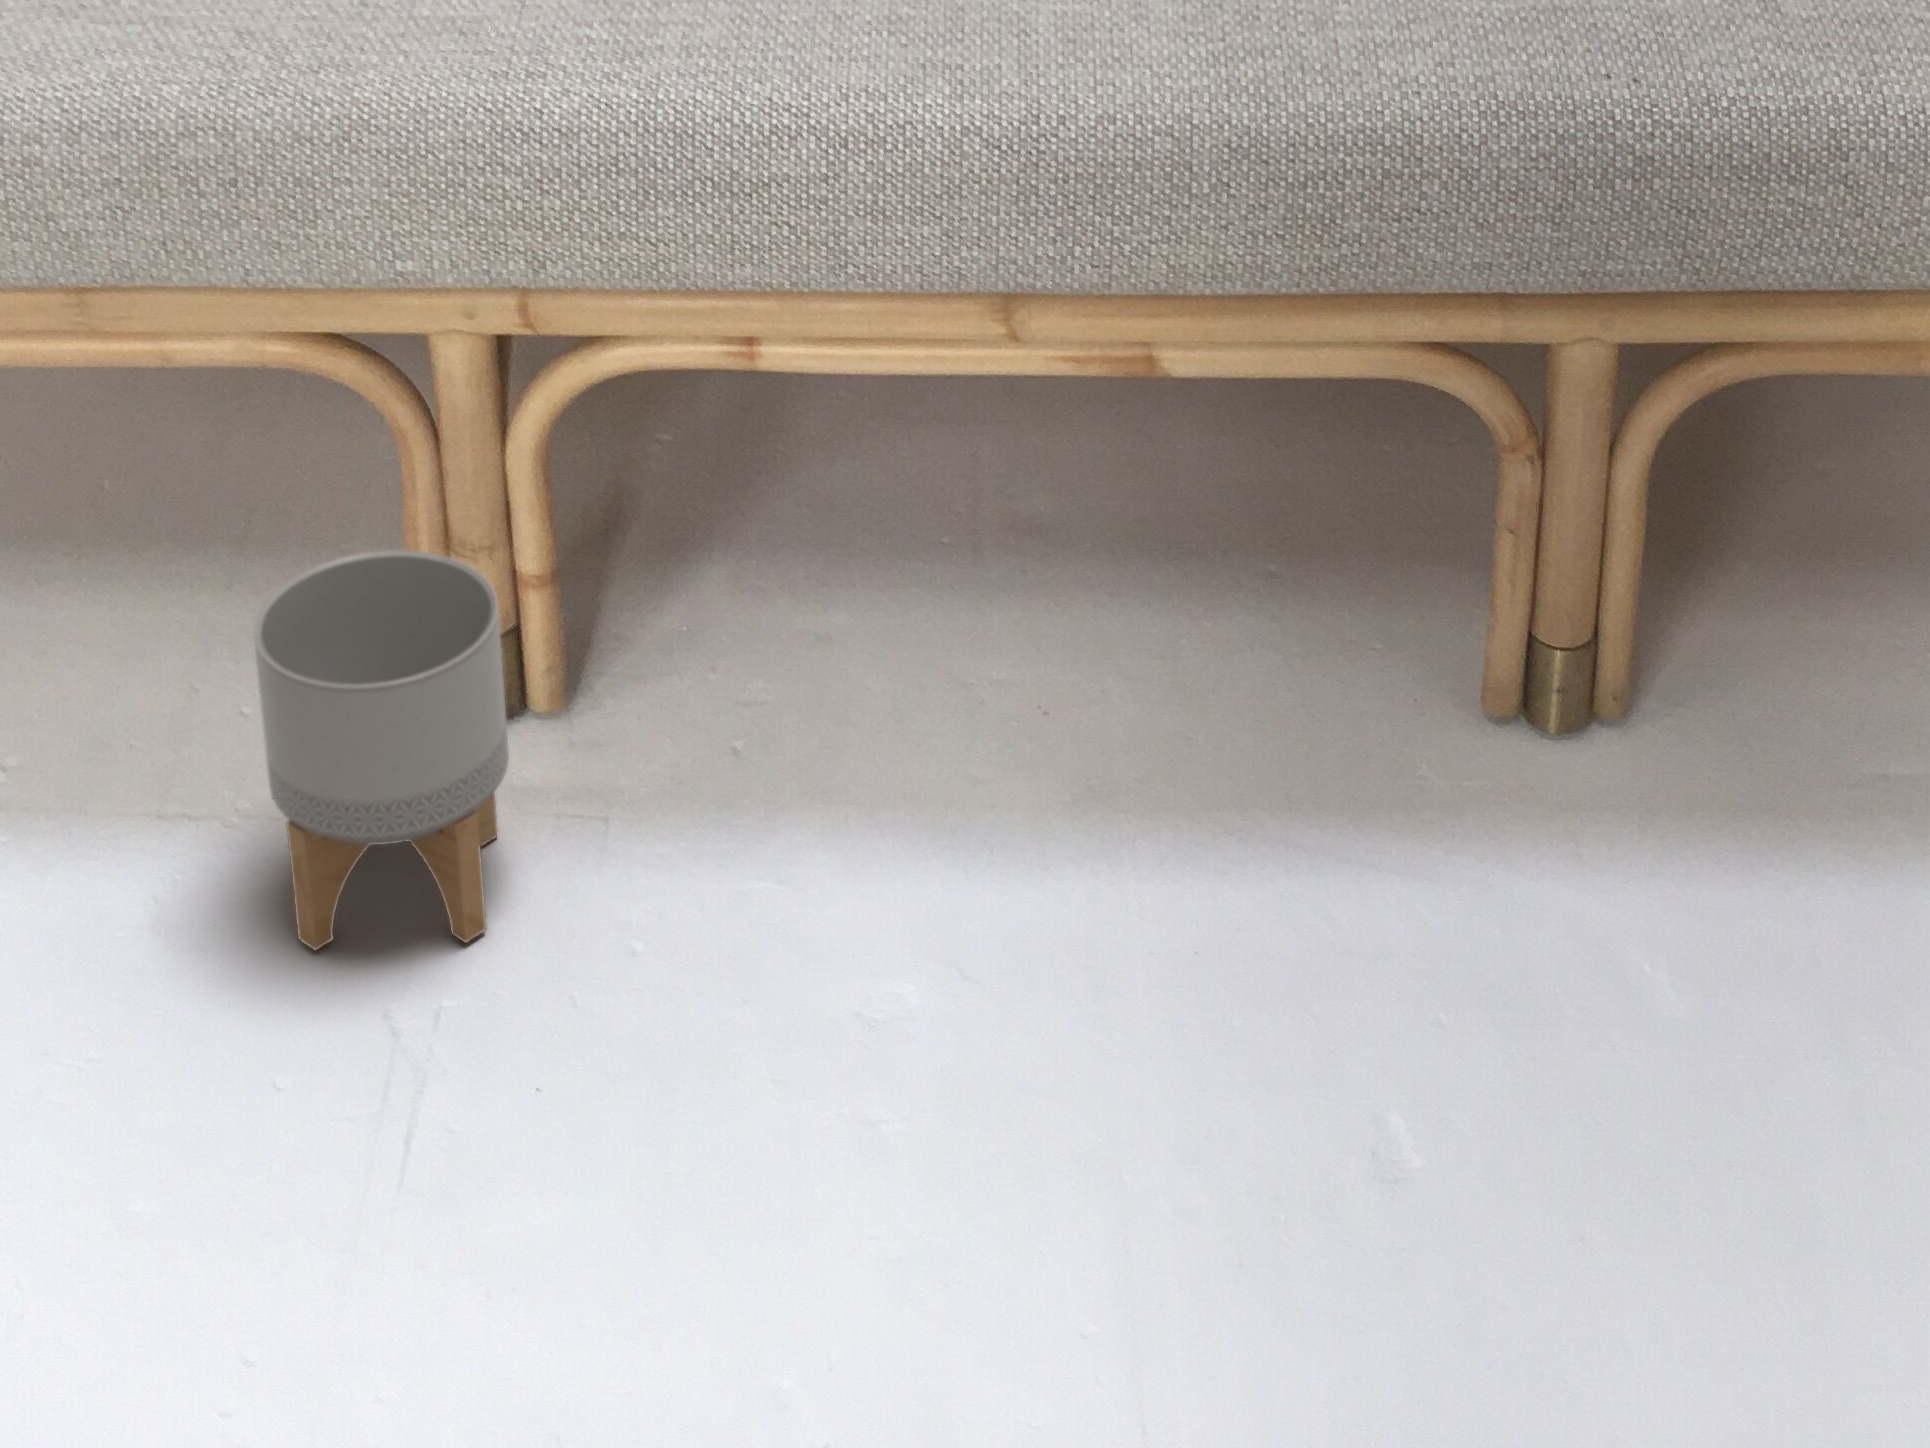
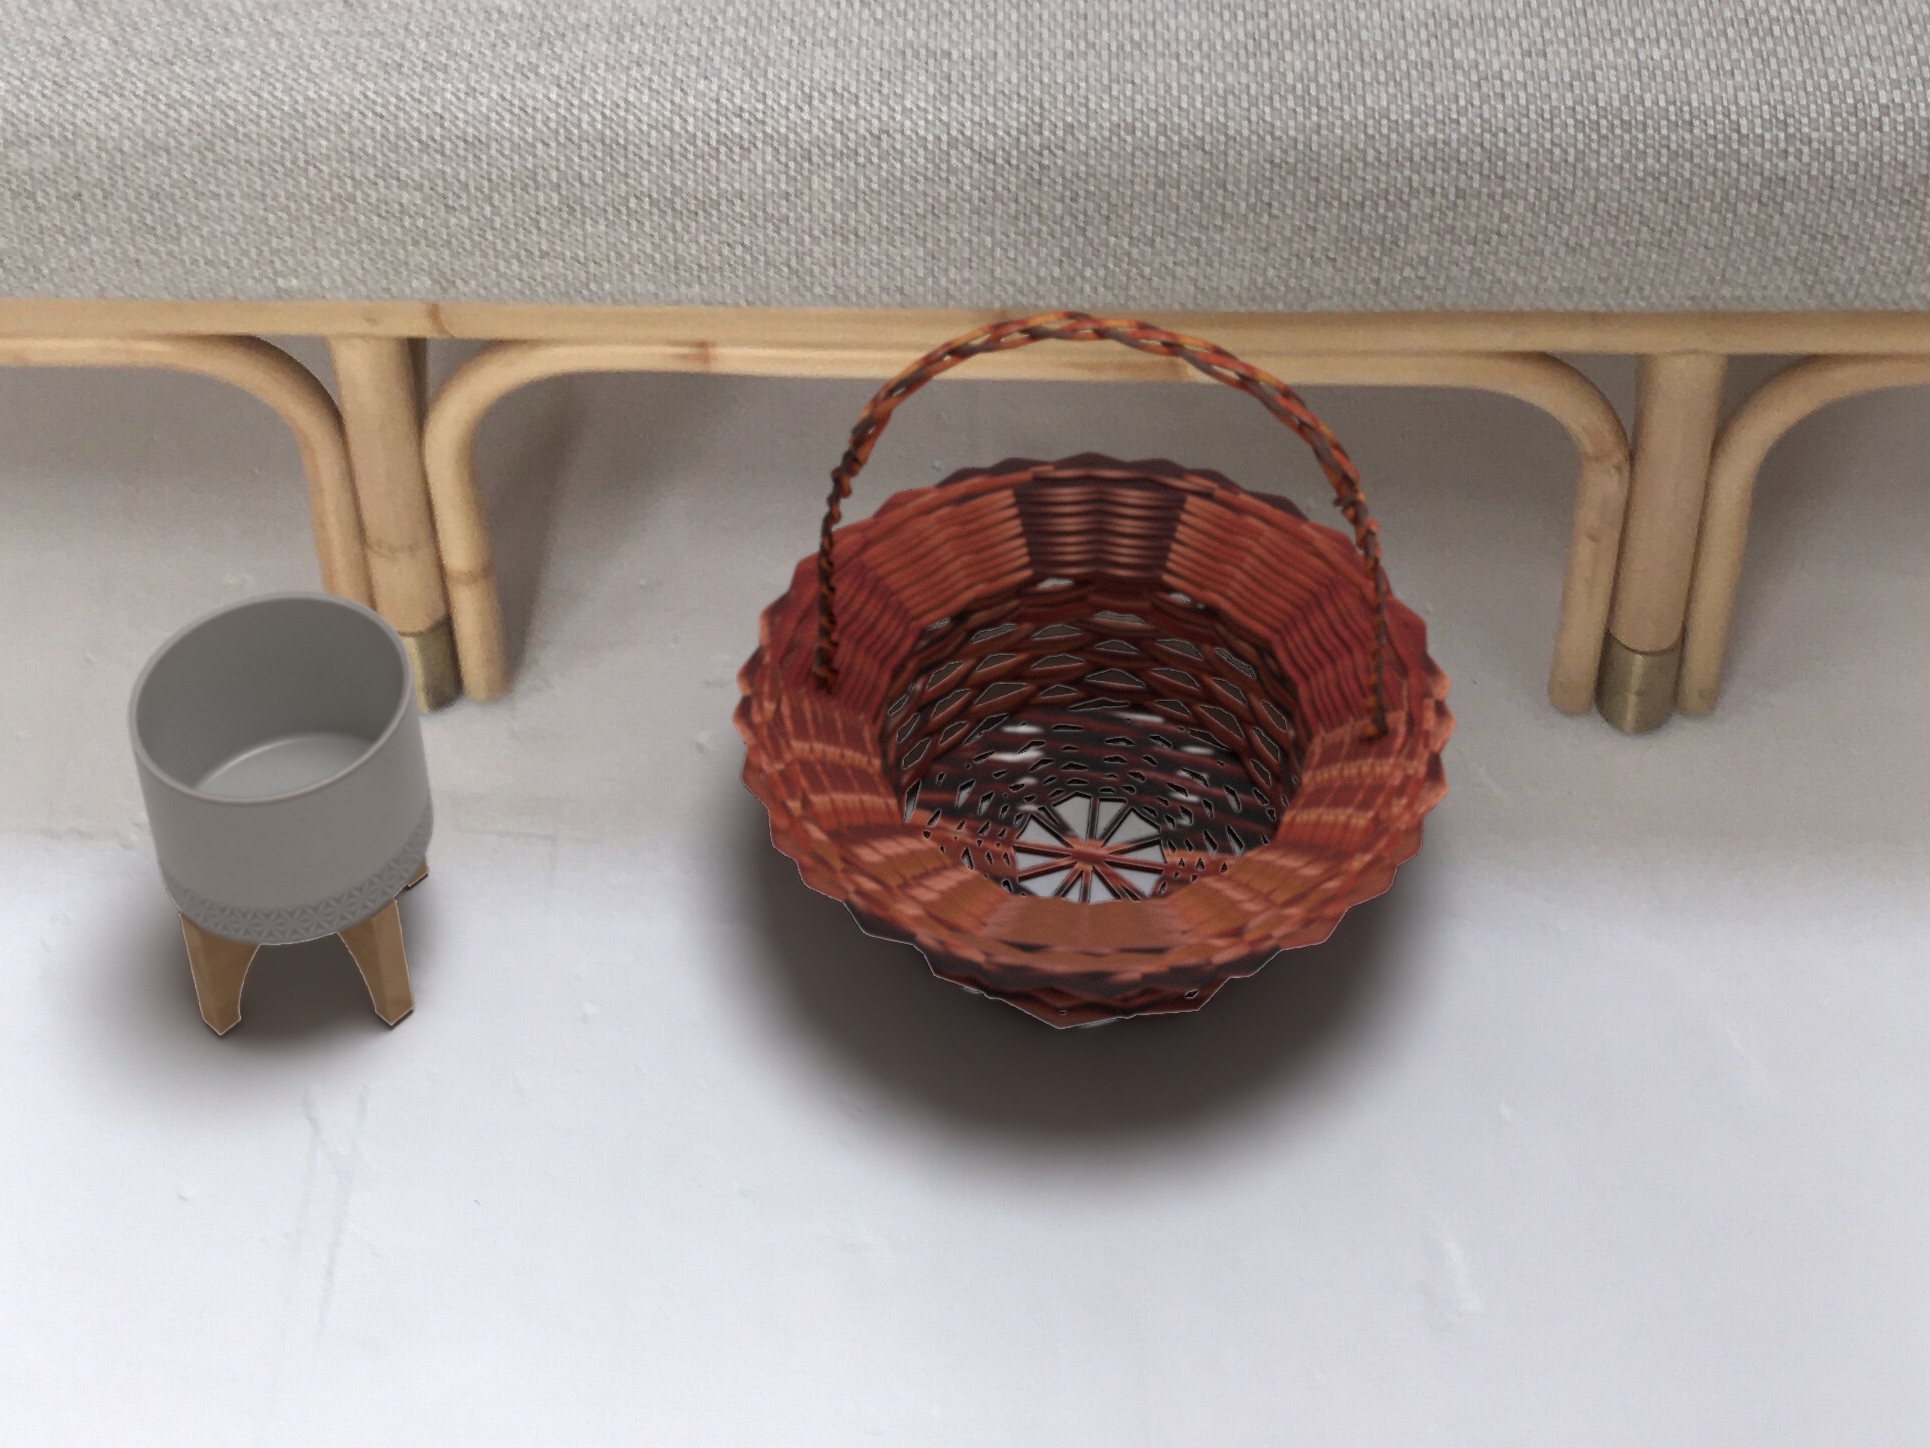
basket: none [770,272,1398,940] -> present [732,311,1456,1030]

